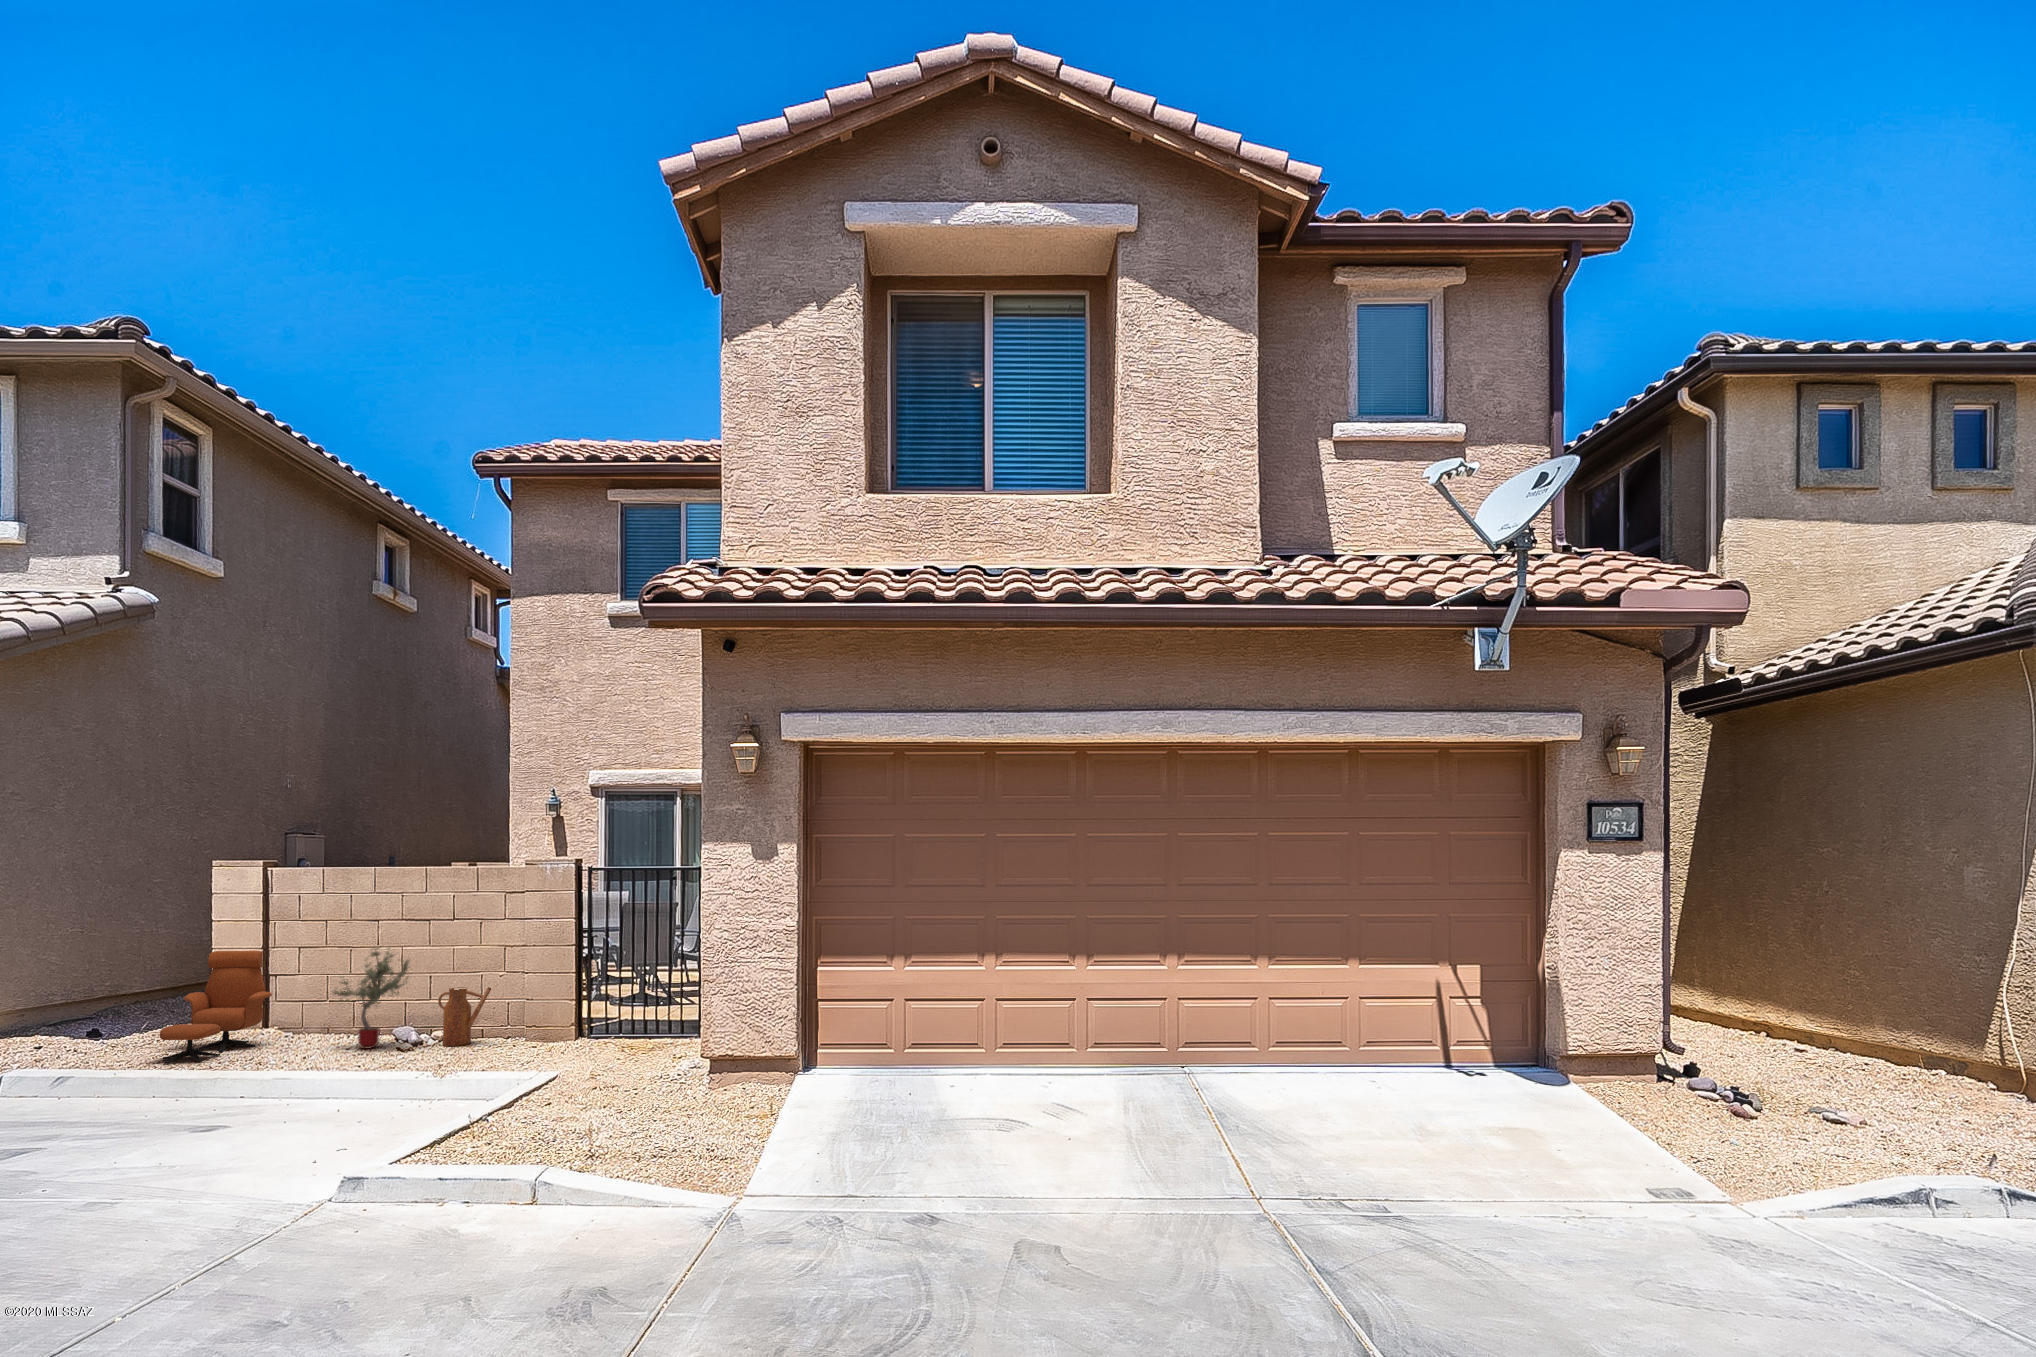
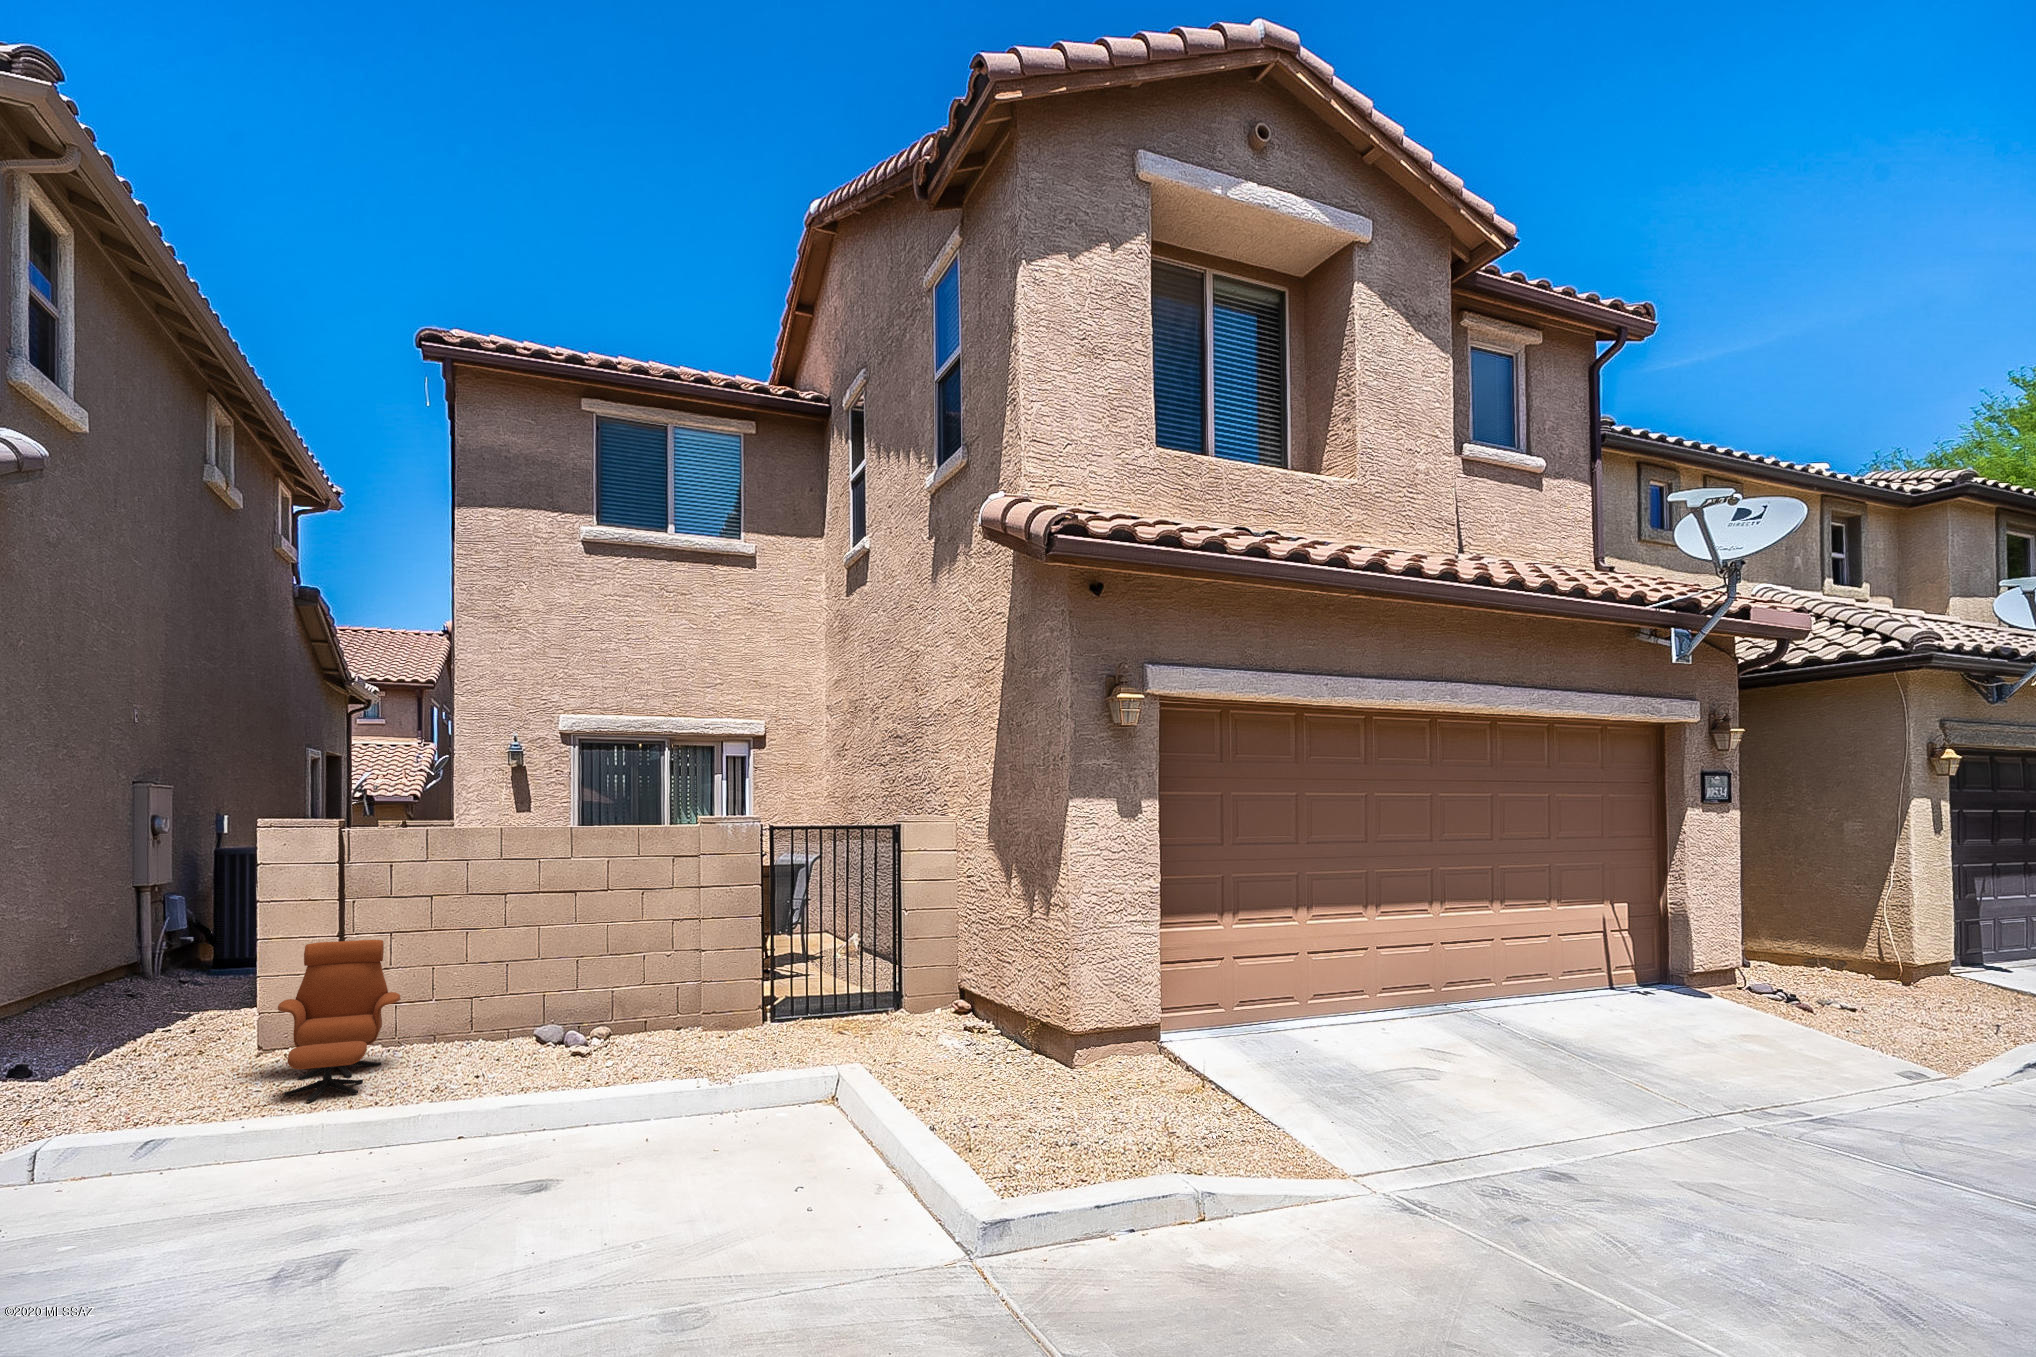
potted tree: present [333,947,409,1049] -> none [497,925,607,1055]
watering can: present [438,987,491,1046] -> none [630,969,699,1043]

